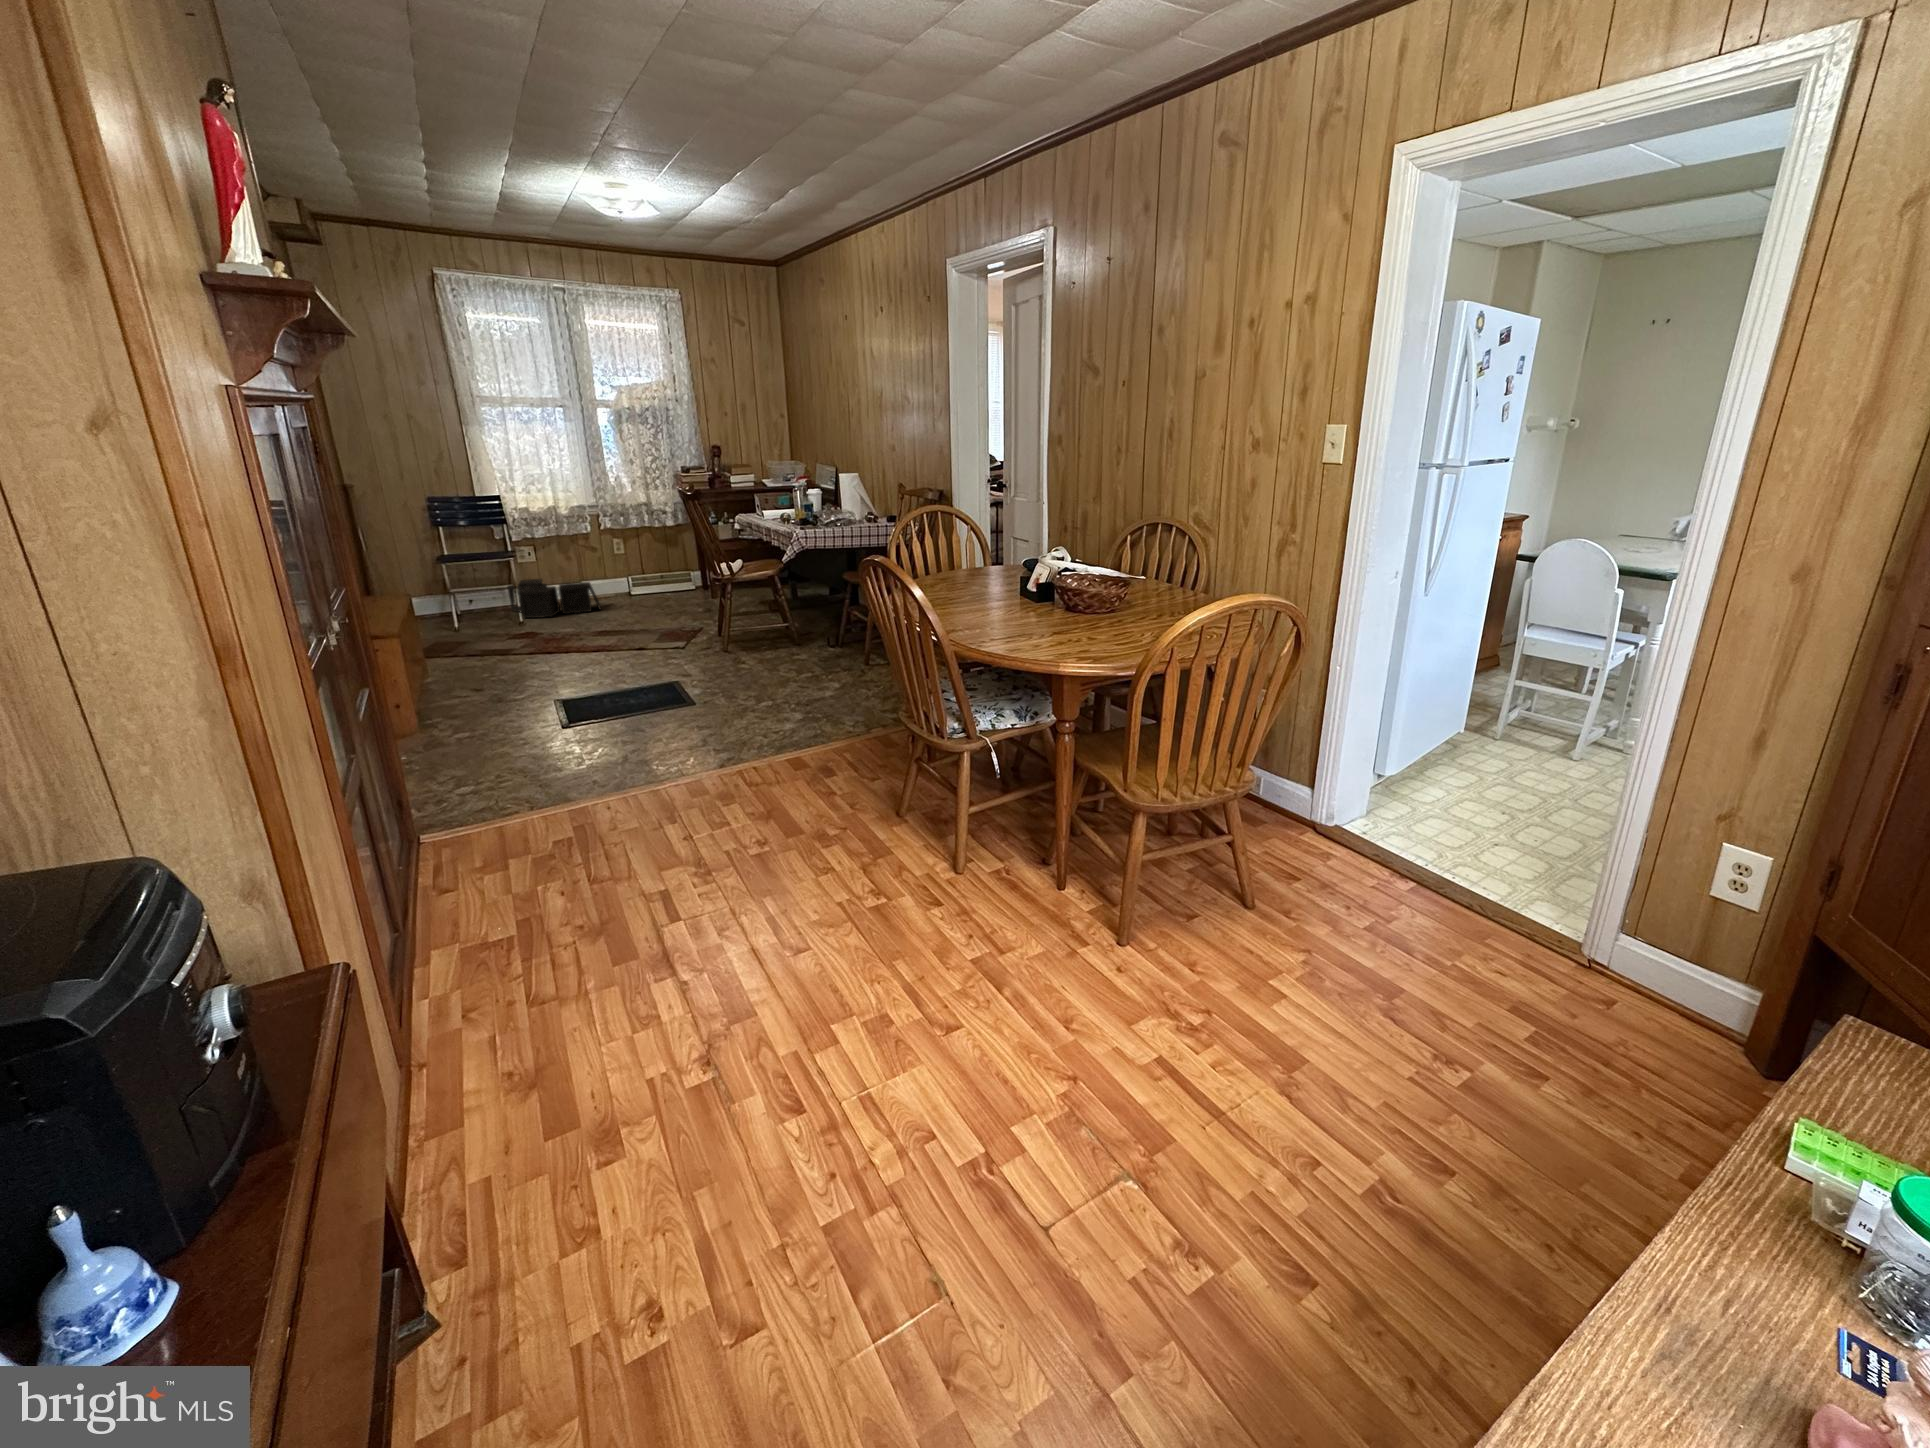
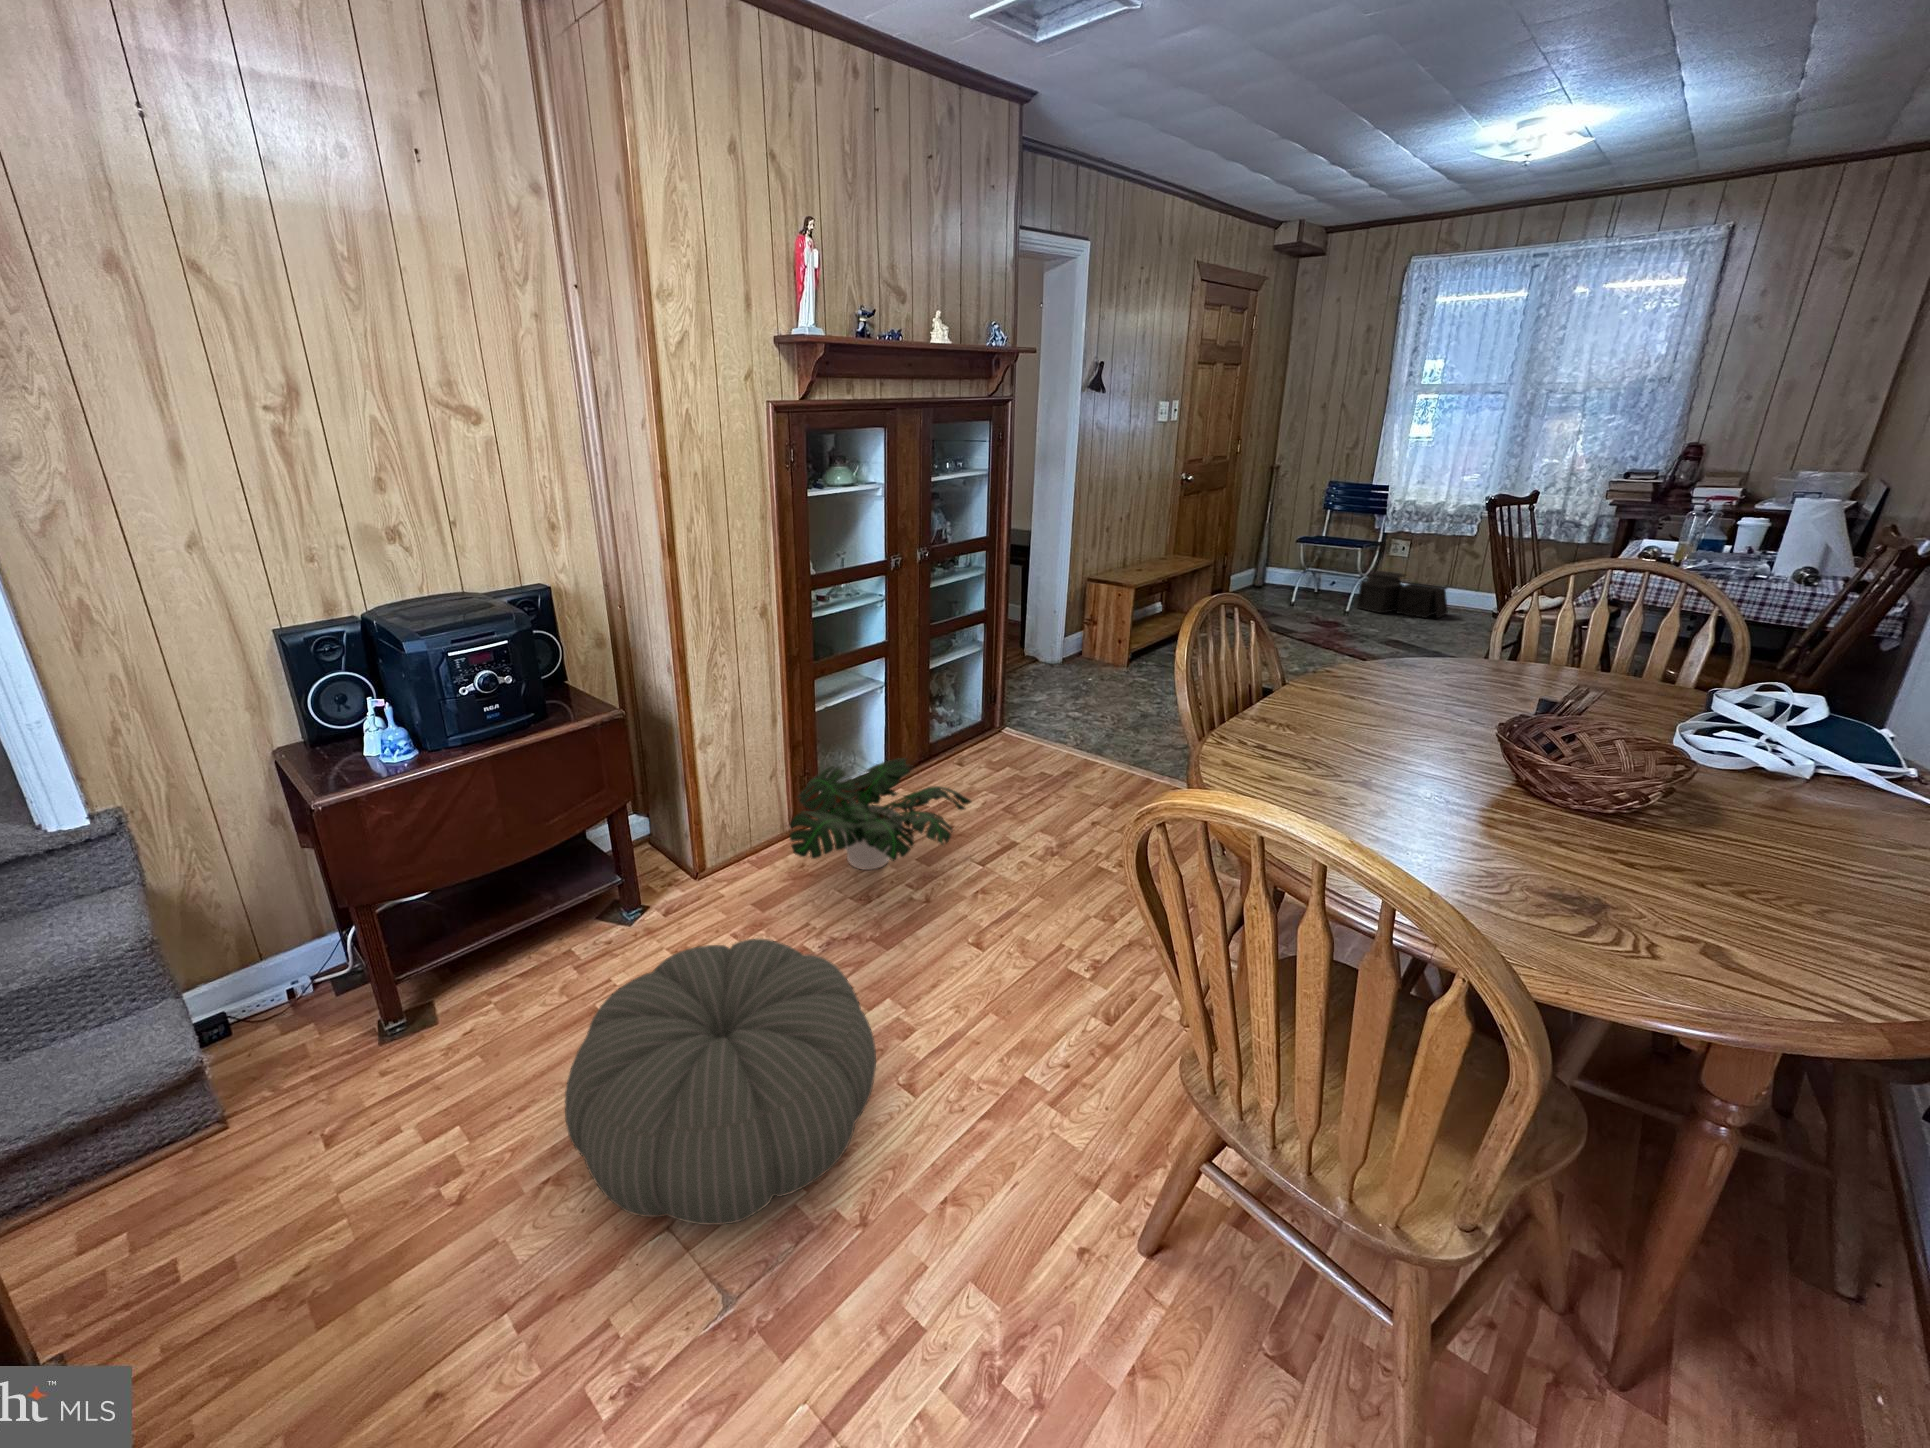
potted plant: none [418,851,714,1021] -> present [790,758,971,870]
pouf: none [746,974,1088,1306] -> present [565,939,876,1225]

